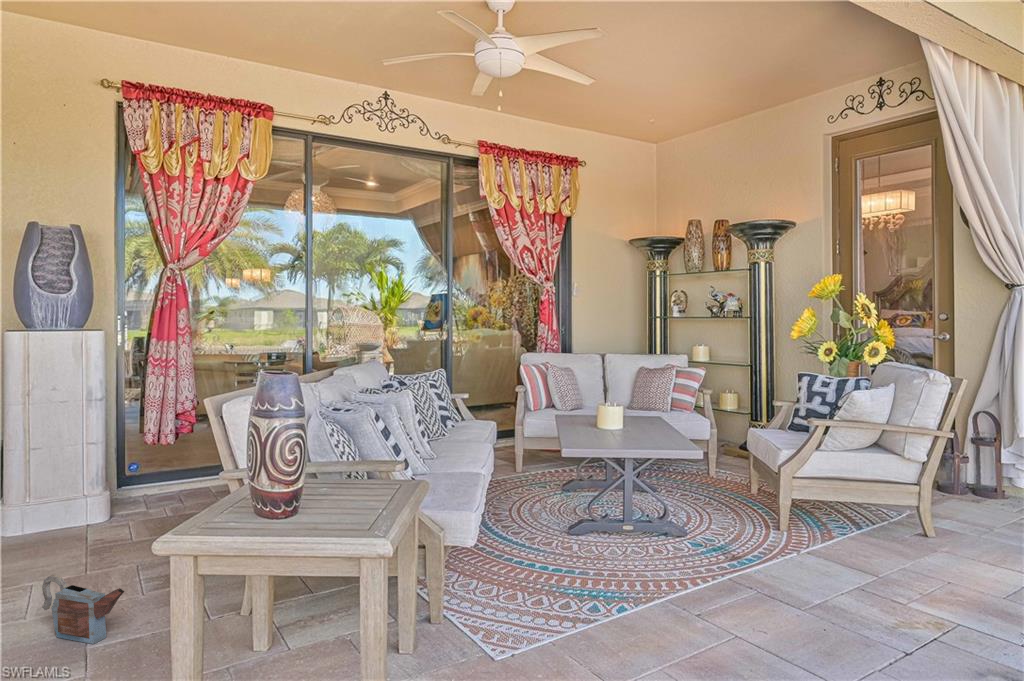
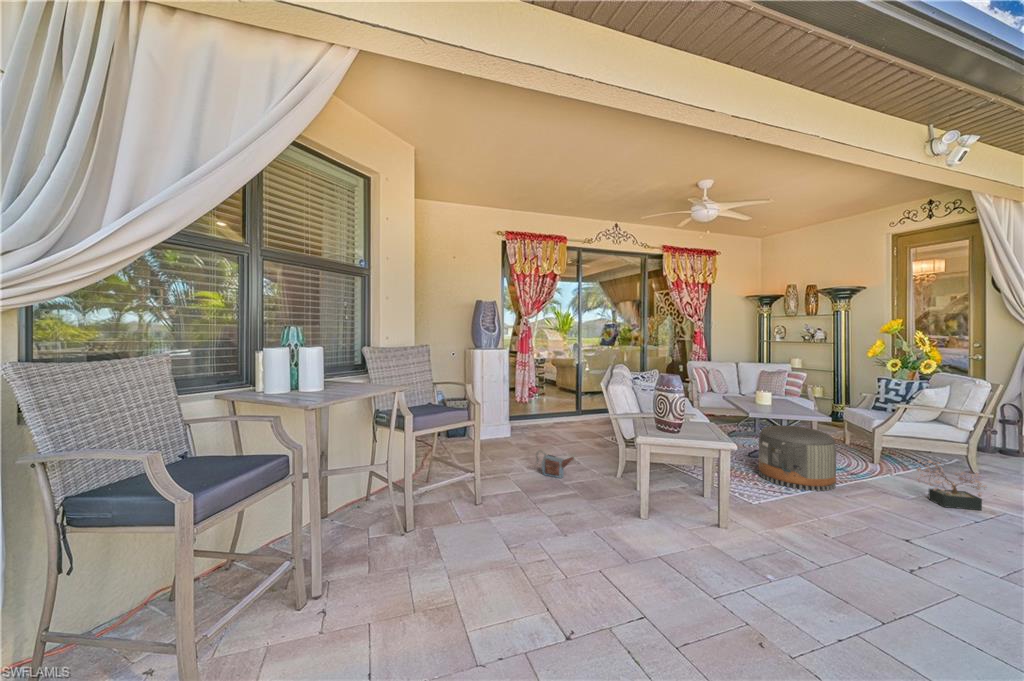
pouf: none [566,475,697,613] -> present [759,425,836,491]
decorative plant: none [825,529,935,626] -> present [917,459,987,510]

